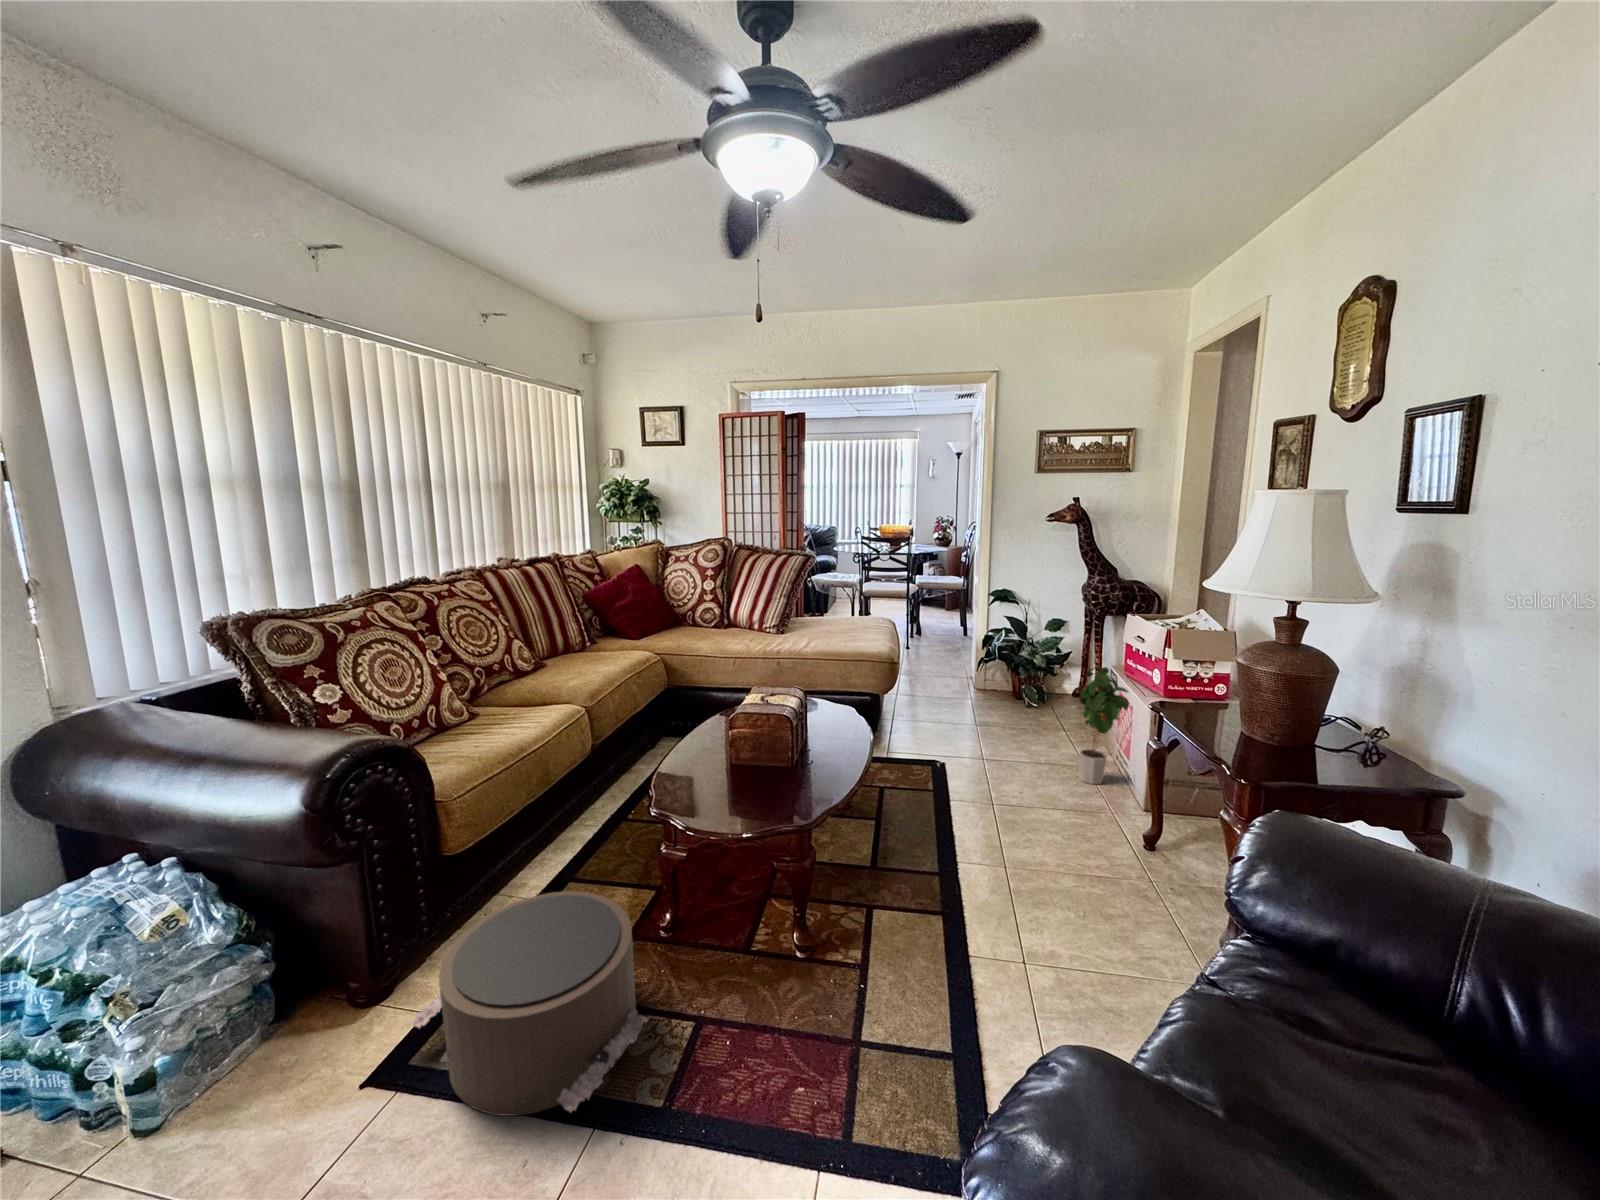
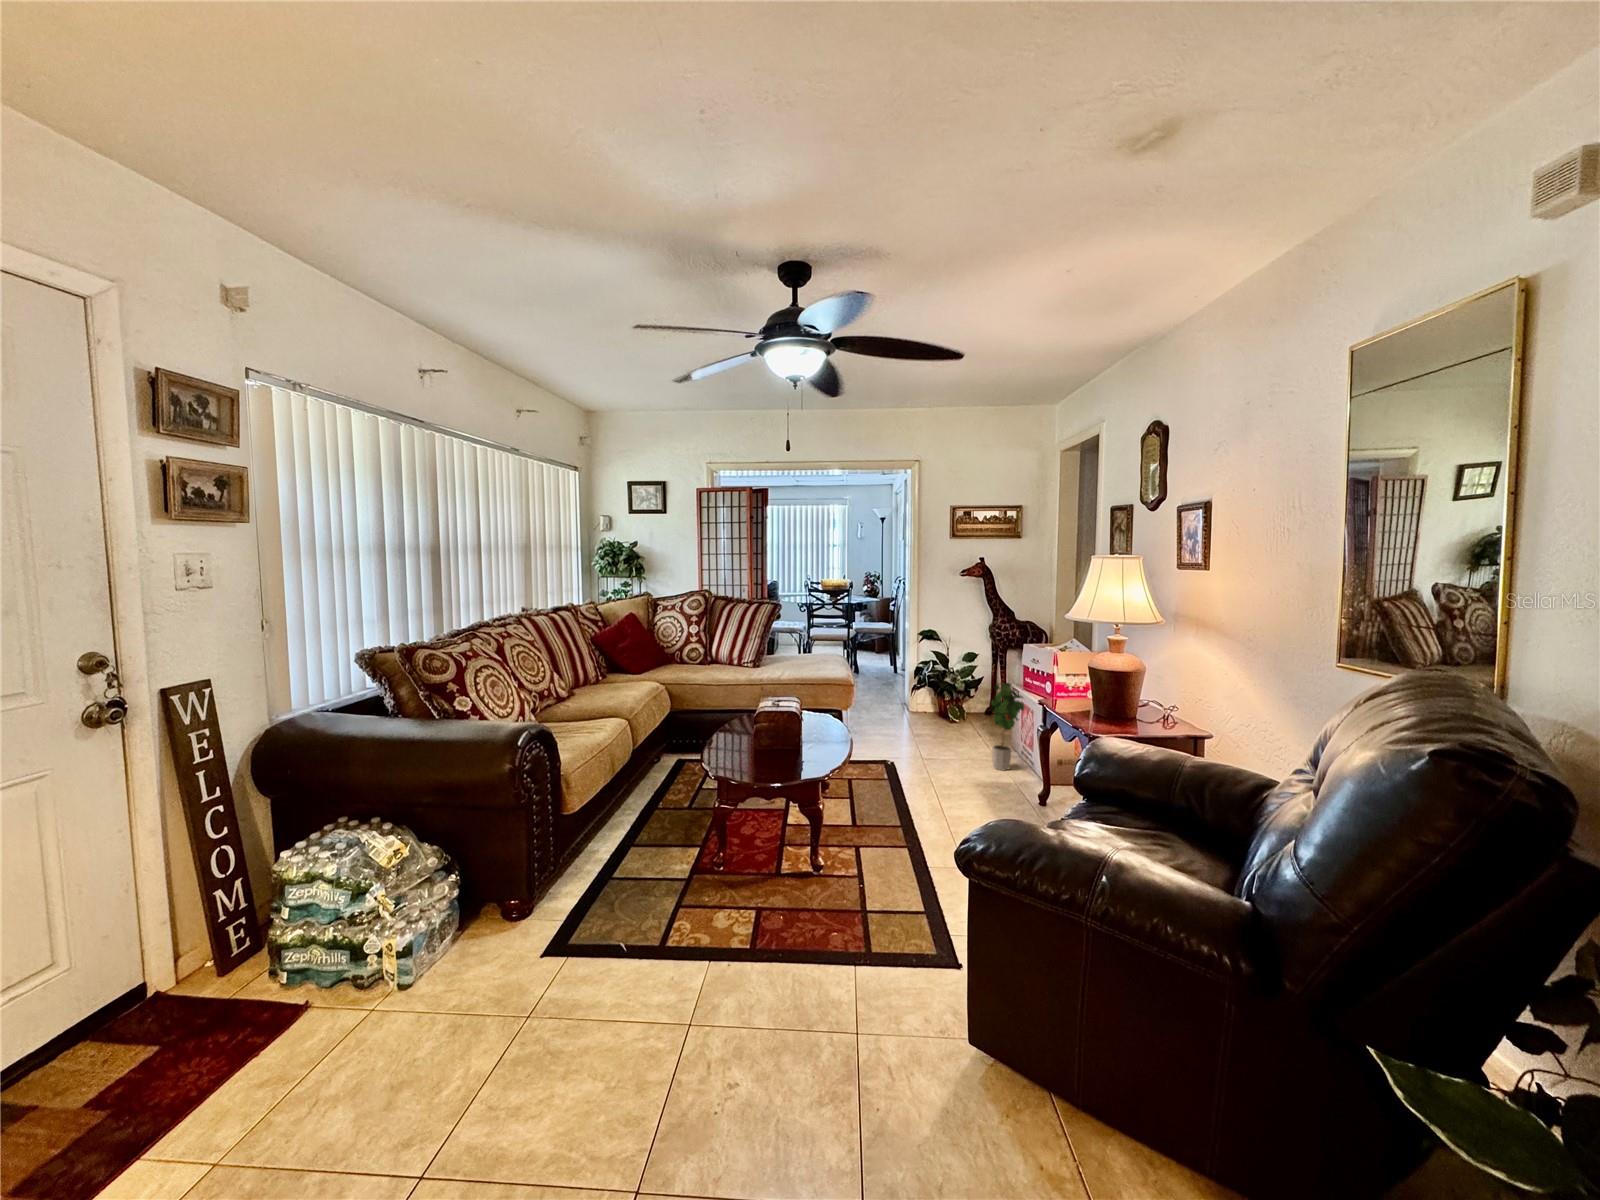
pouf: present [409,891,649,1116] -> none [561,833,726,962]

